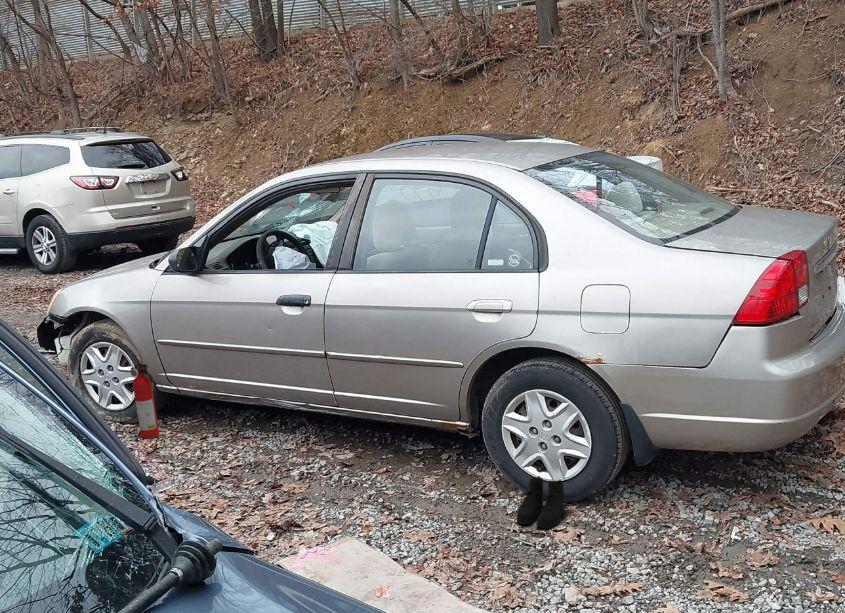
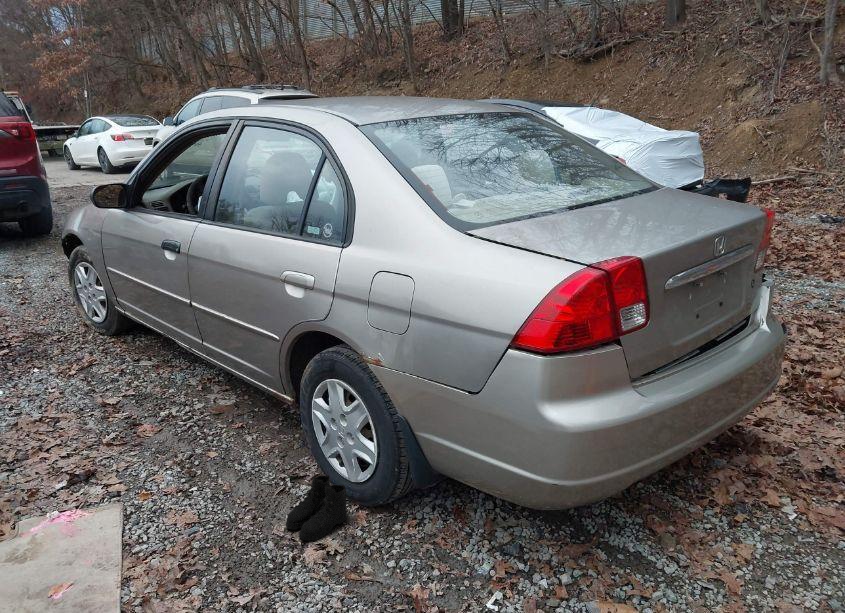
fire extinguisher: present [131,363,159,439] -> none [85,287,116,355]

